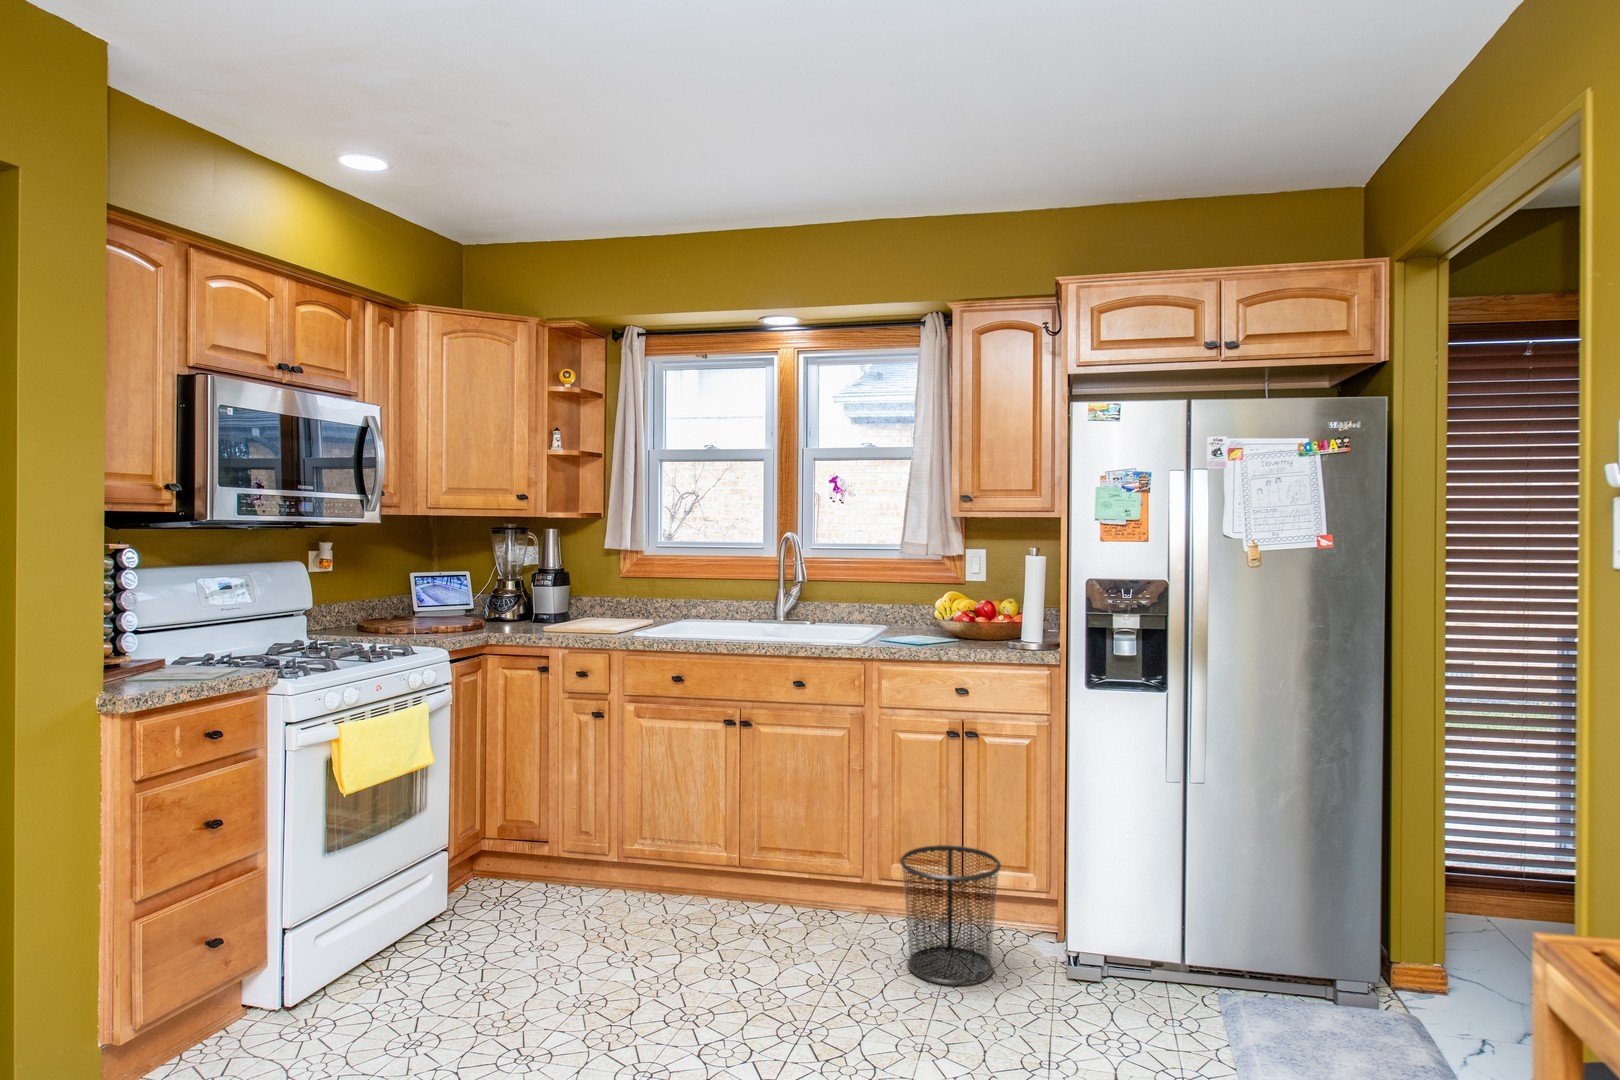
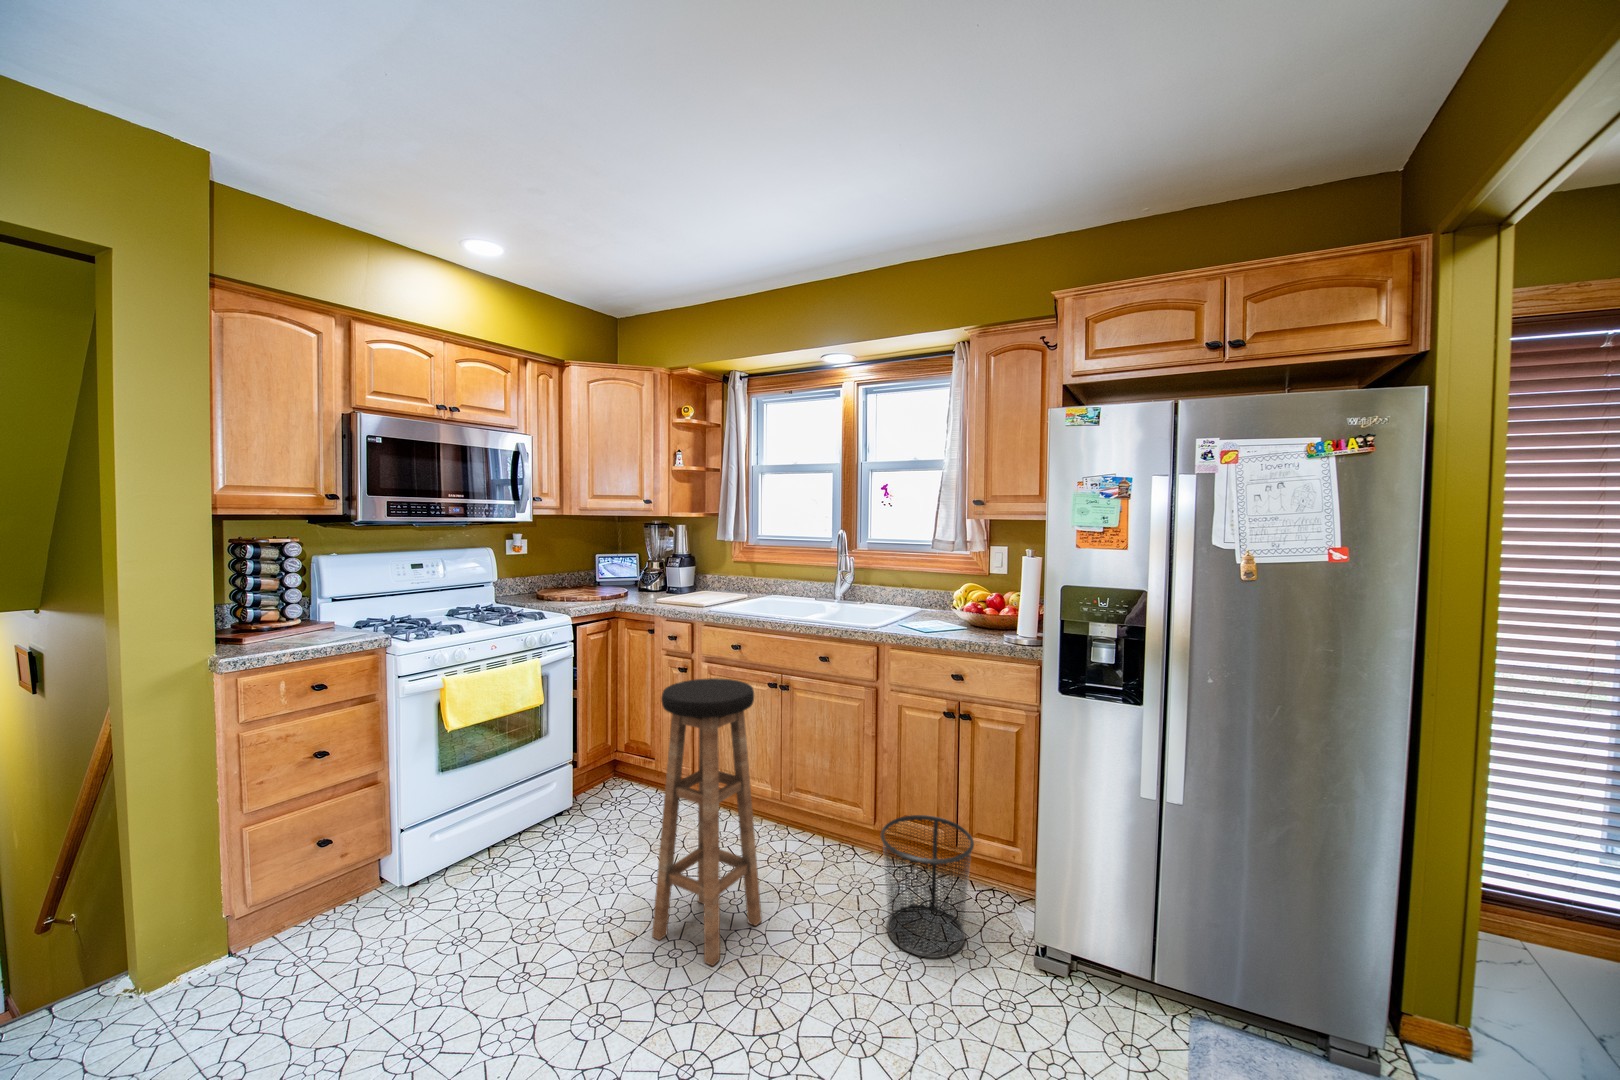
bar stool: none [654,703,771,1021] -> present [652,678,762,966]

